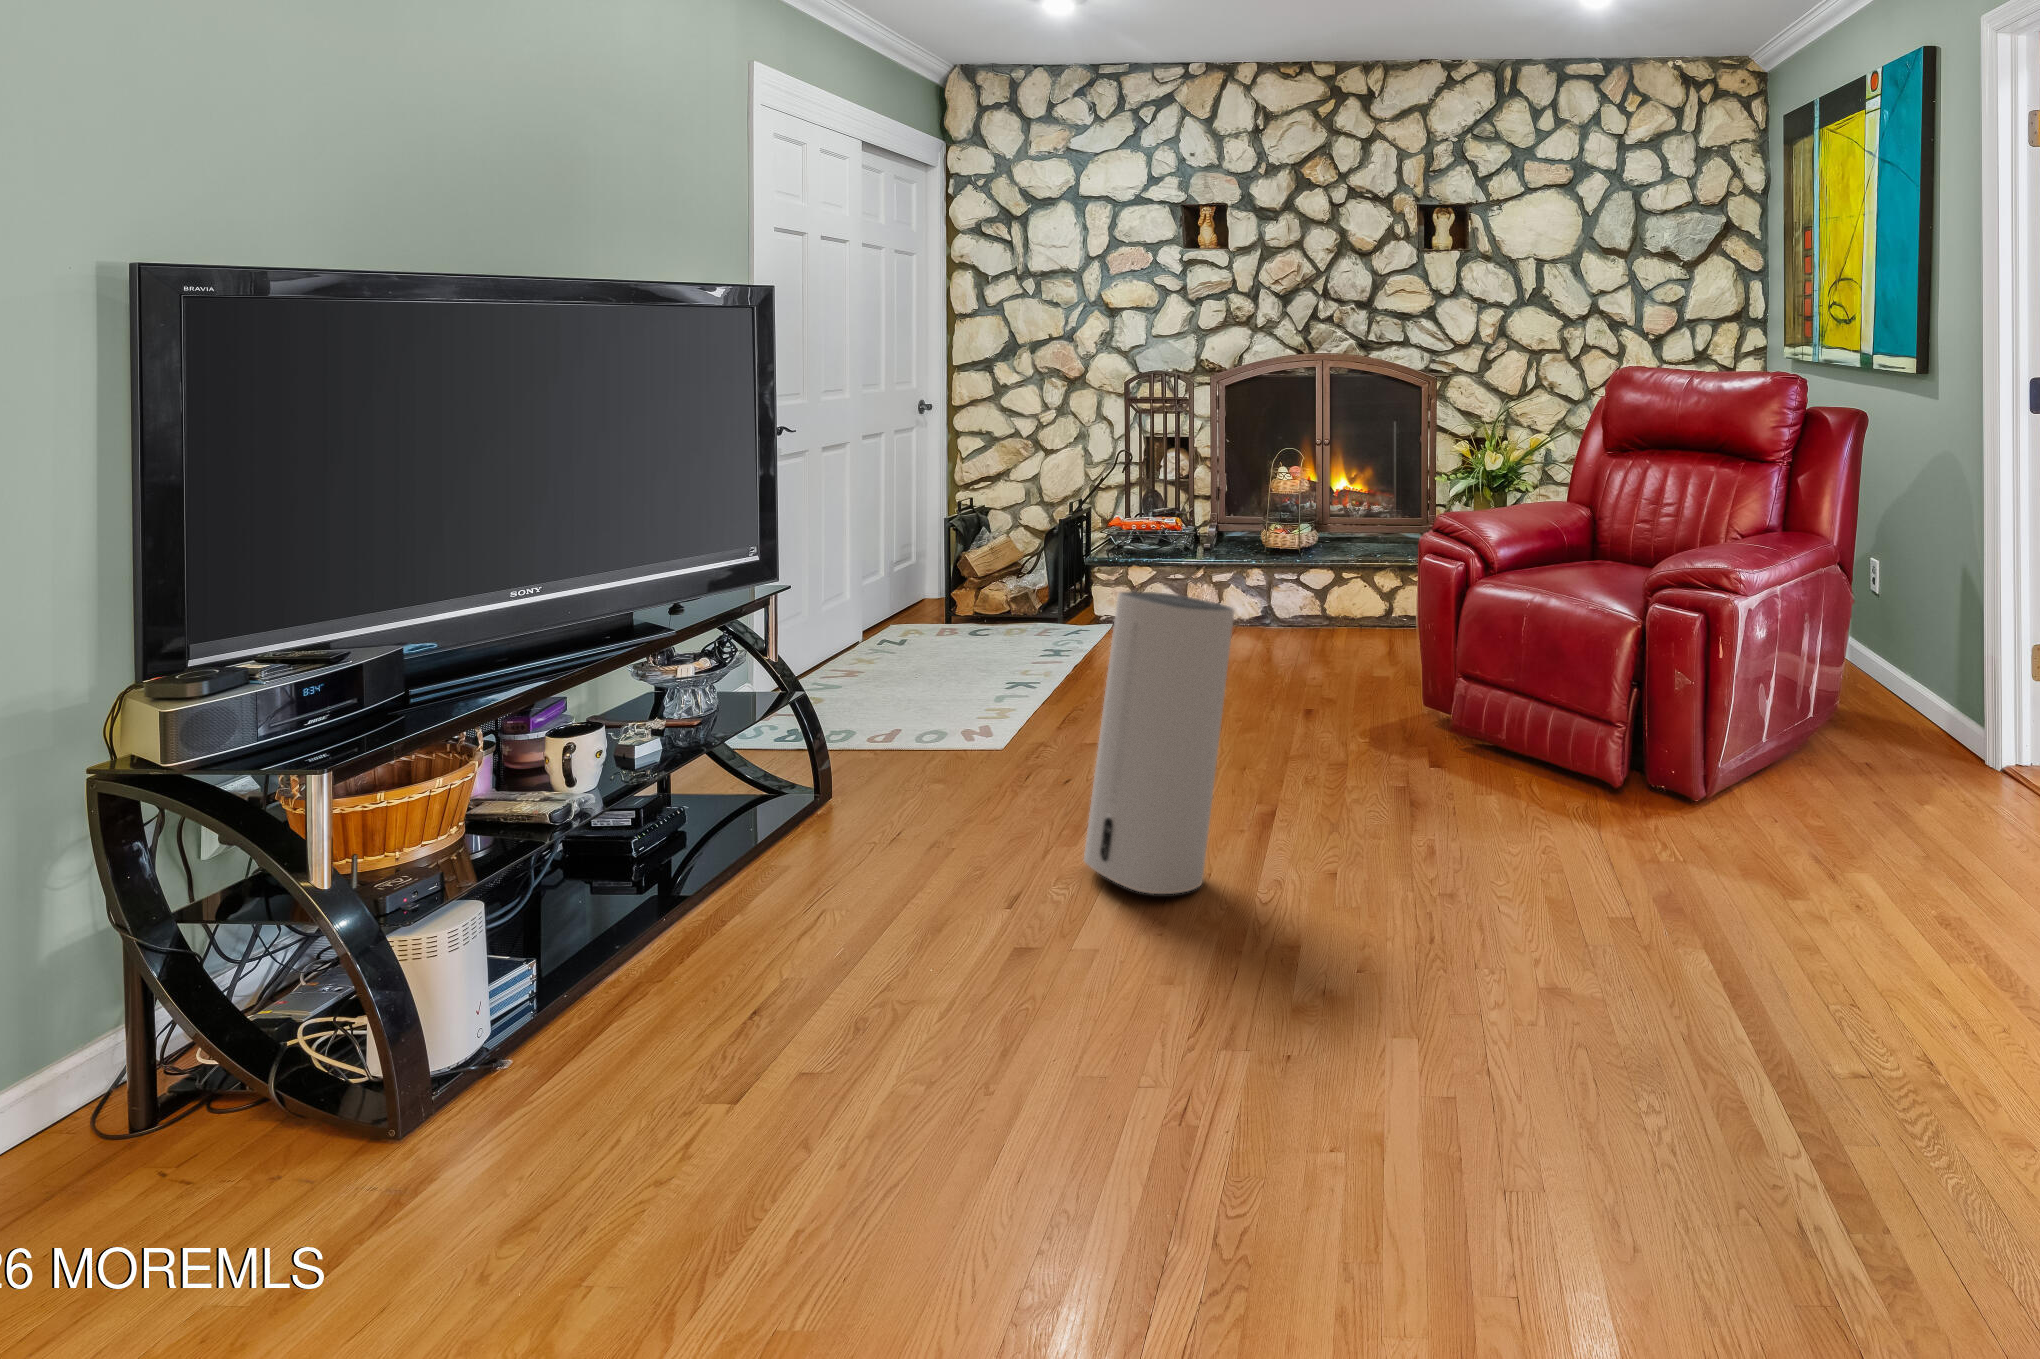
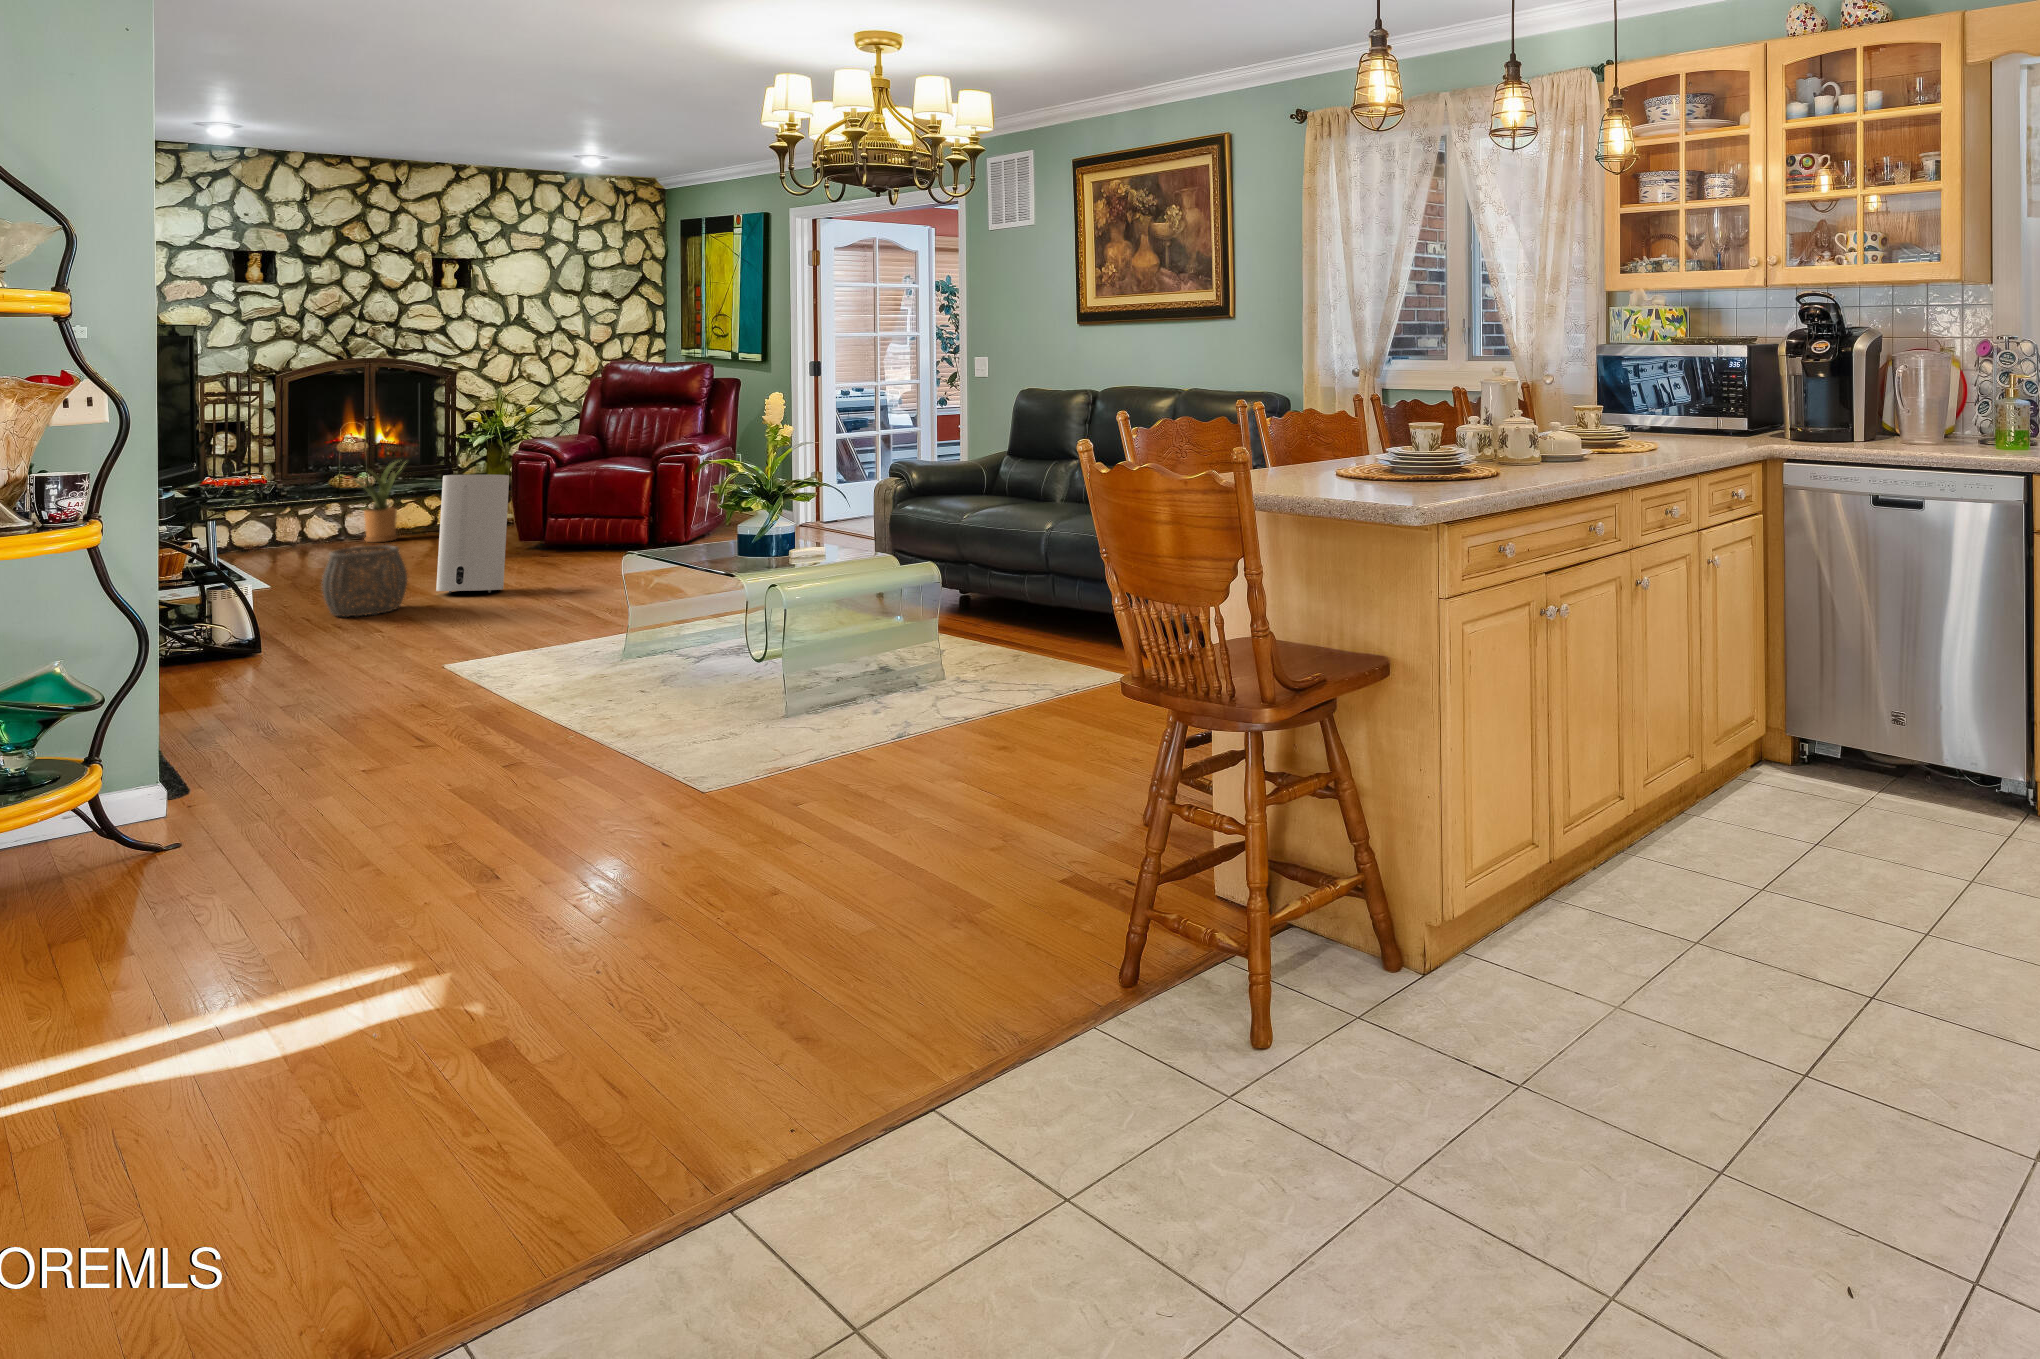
house plant: none [1256,506,1372,634] -> present [351,462,411,542]
woven basket: none [805,739,986,930] -> present [322,545,407,617]

